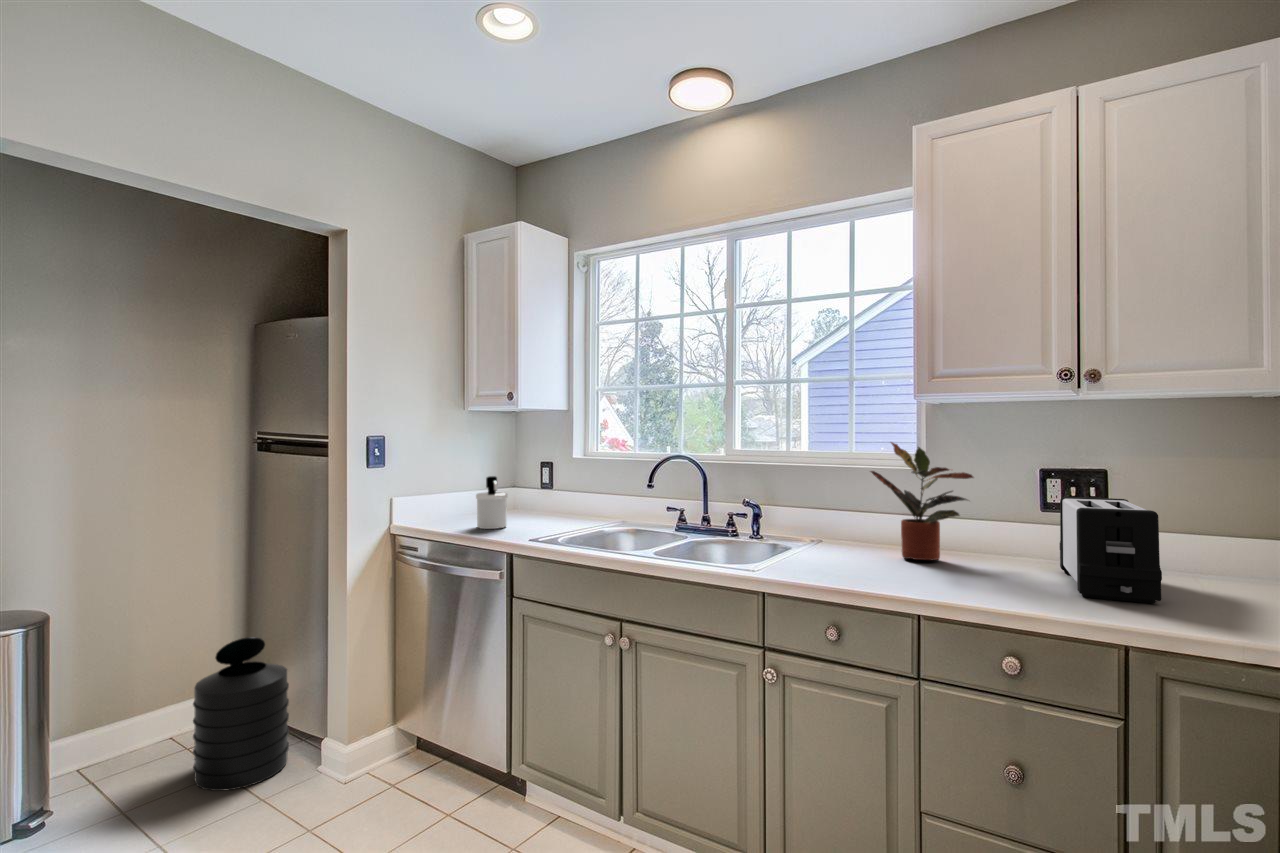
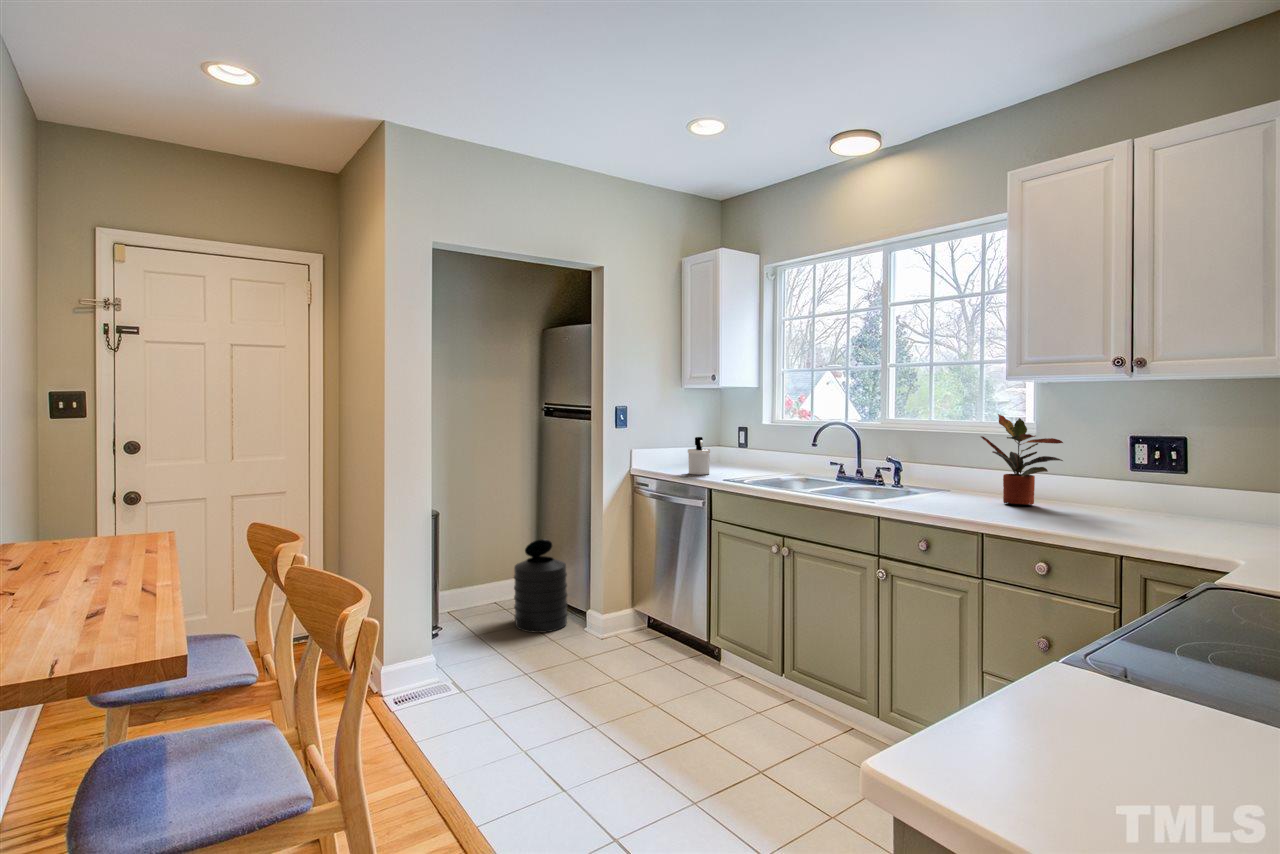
toaster: present [1060,497,1162,603] -> none [1111,458,1185,534]

